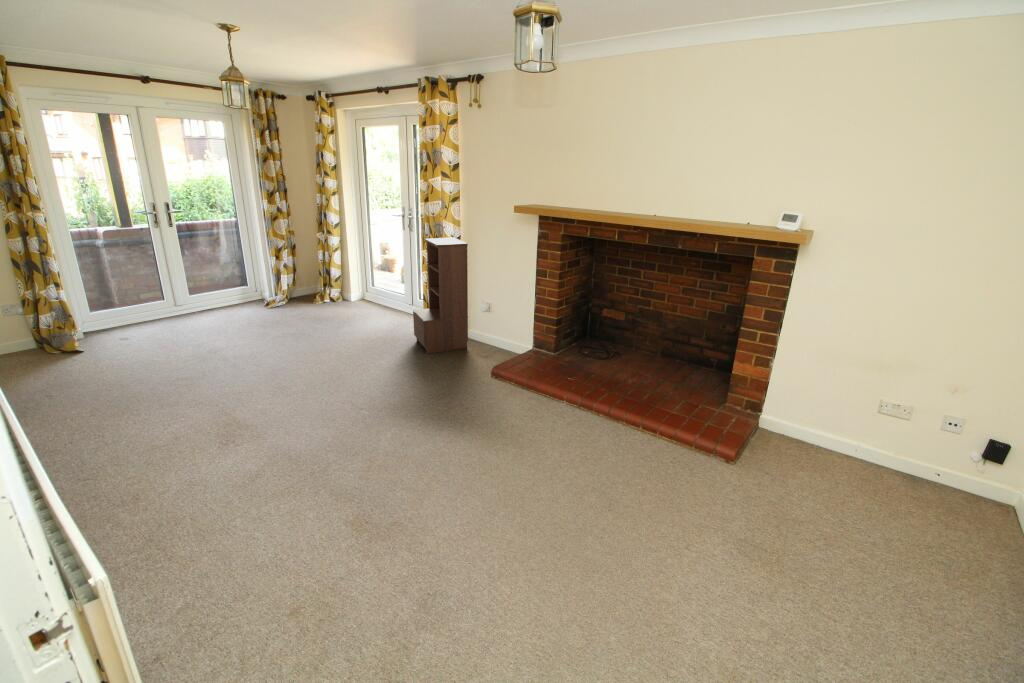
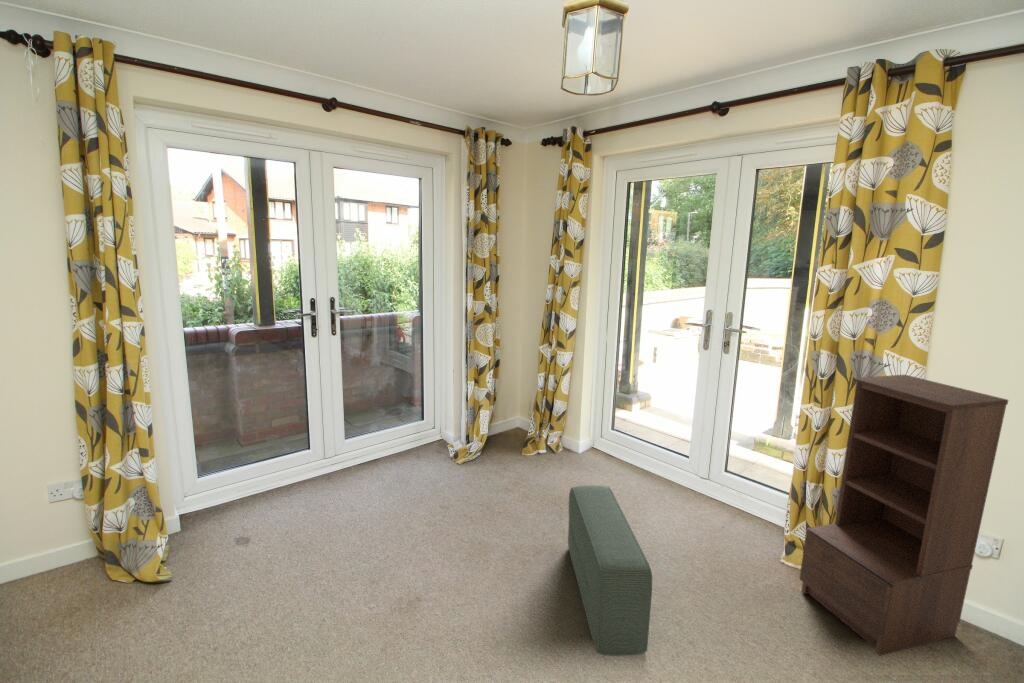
pouf: none [298,300,334,359] -> present [568,485,652,656]

